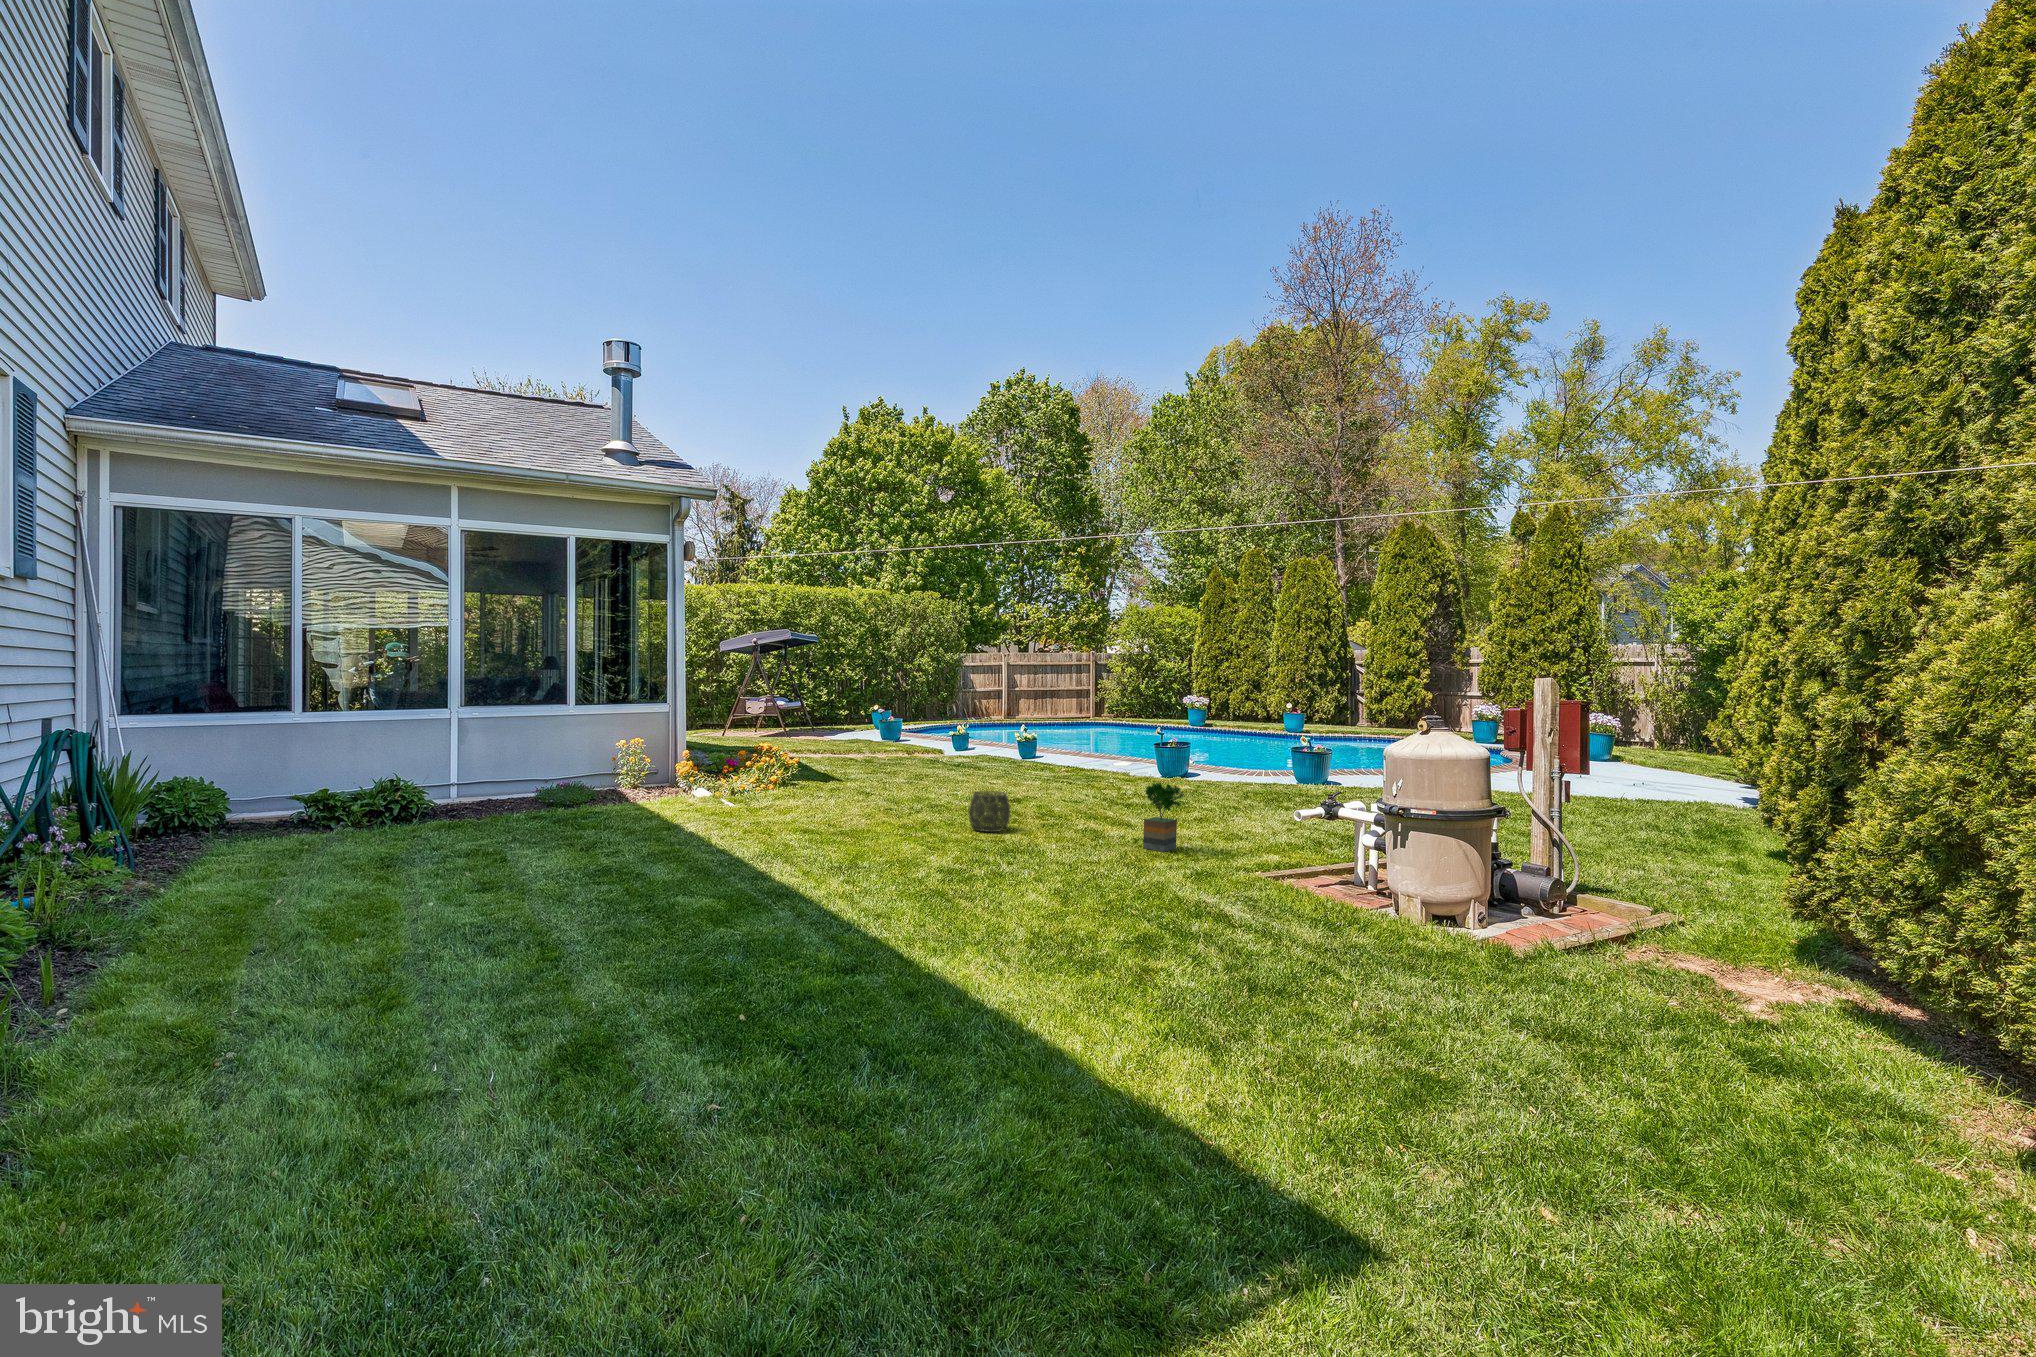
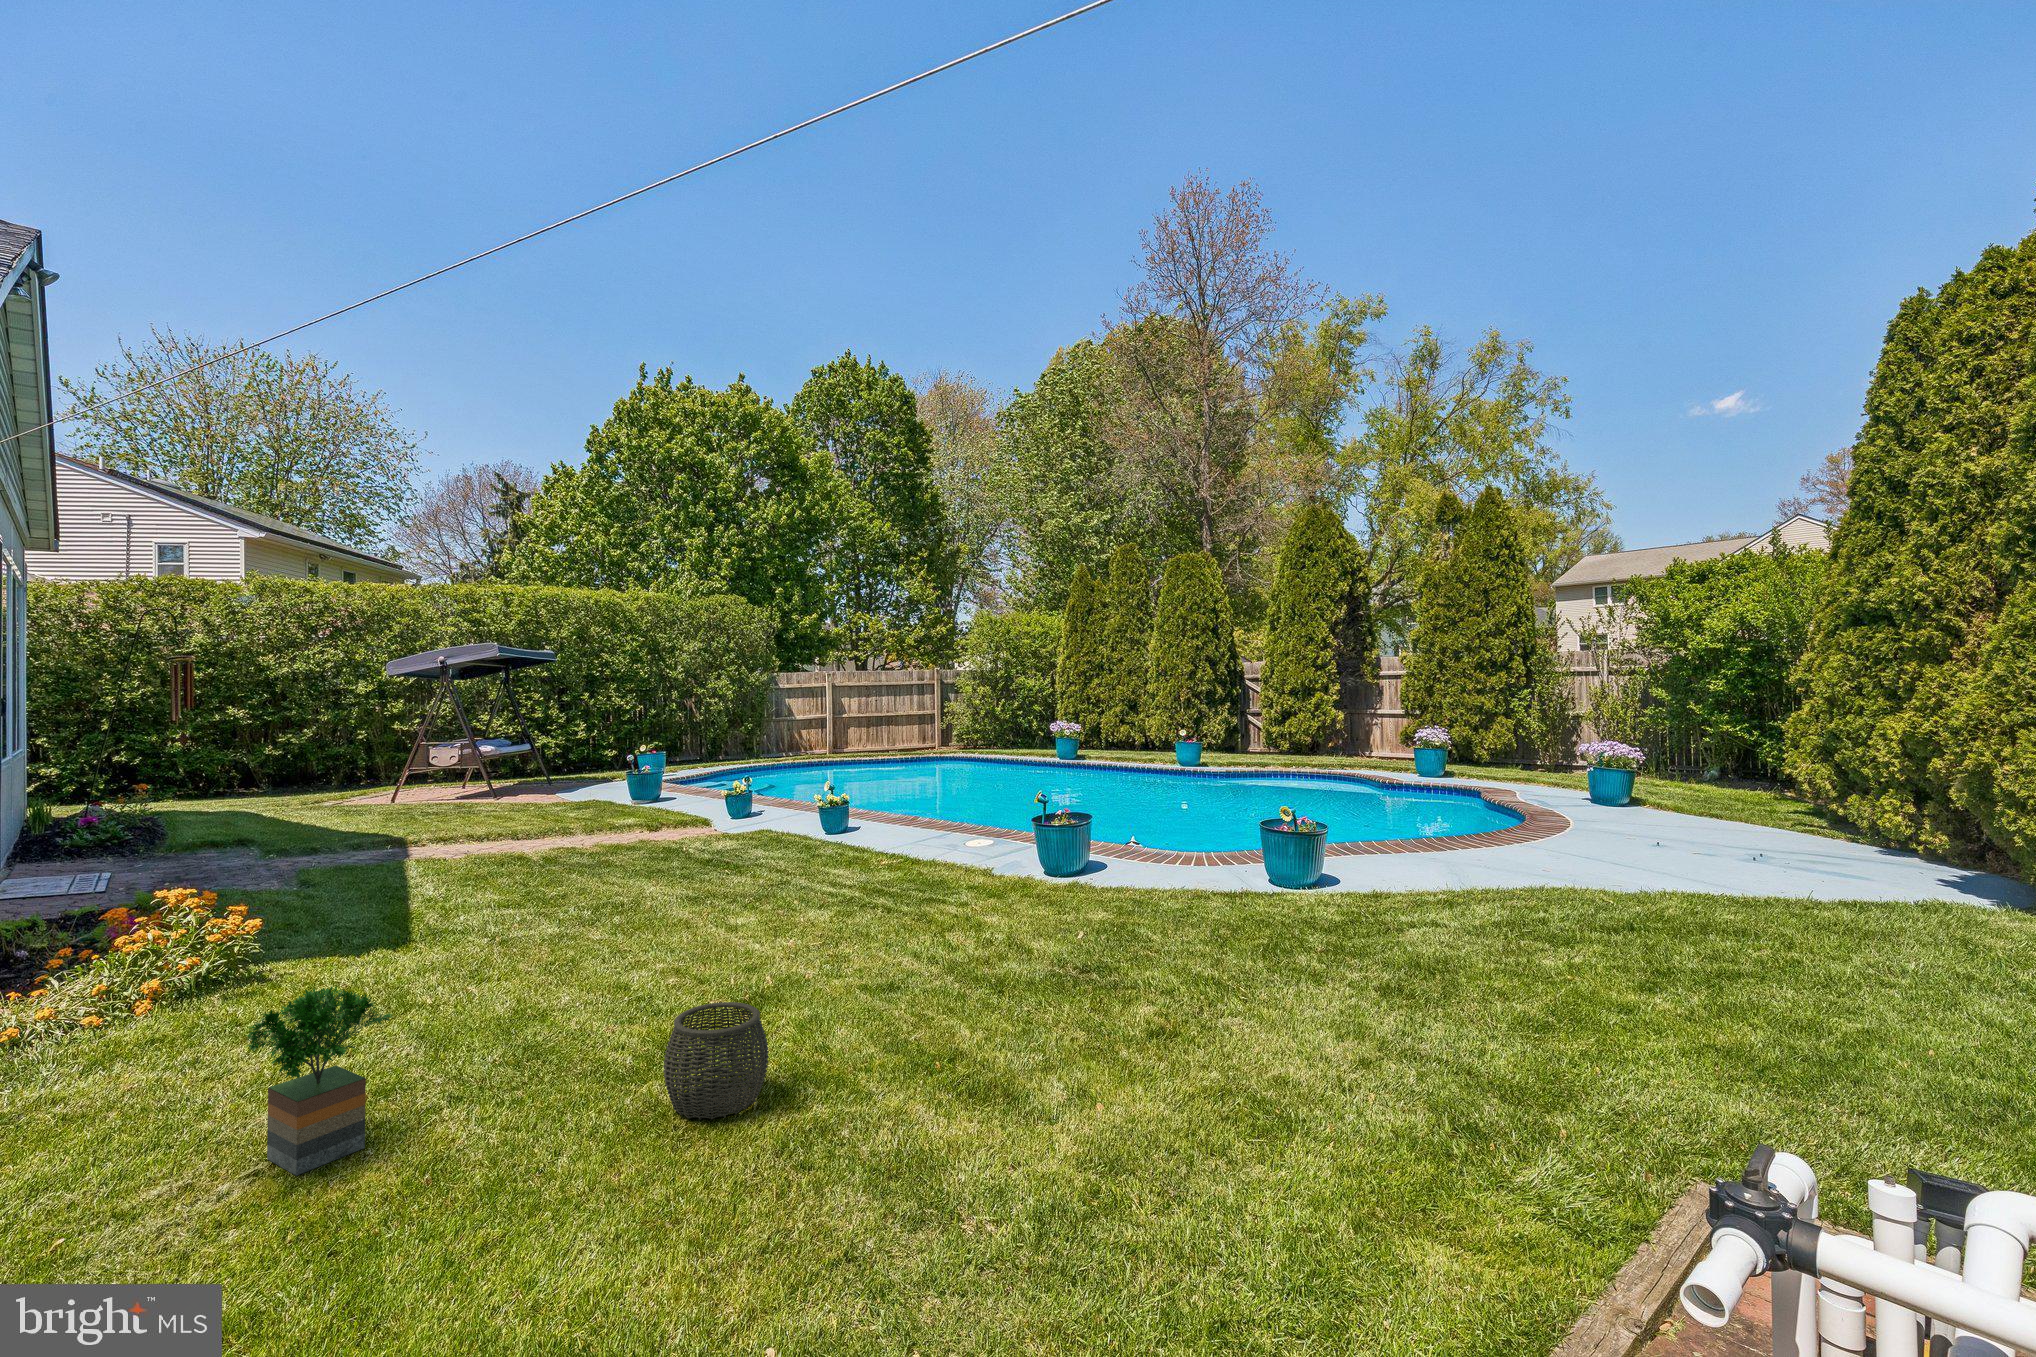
potted tree: present [1143,783,1185,852] -> present [246,986,393,1176]

